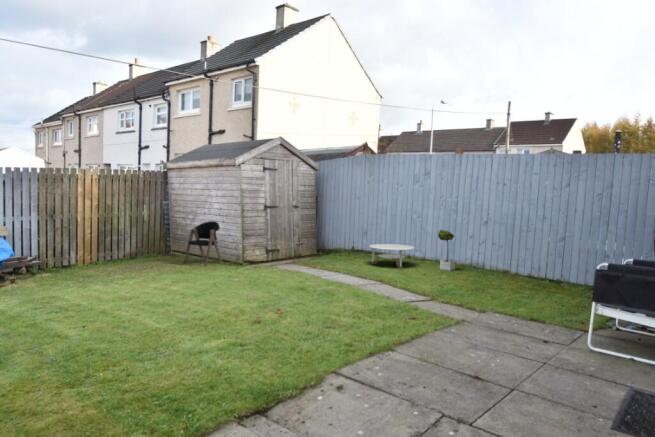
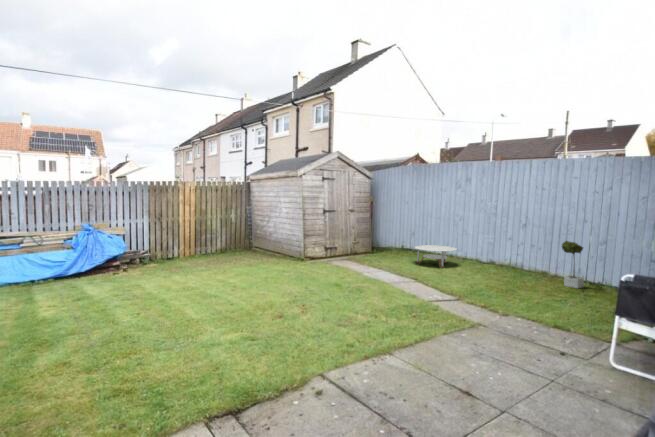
chair: present [184,221,222,266] -> none [257,224,287,261]
potted tree: present [438,230,455,271] -> present [562,241,584,288]

